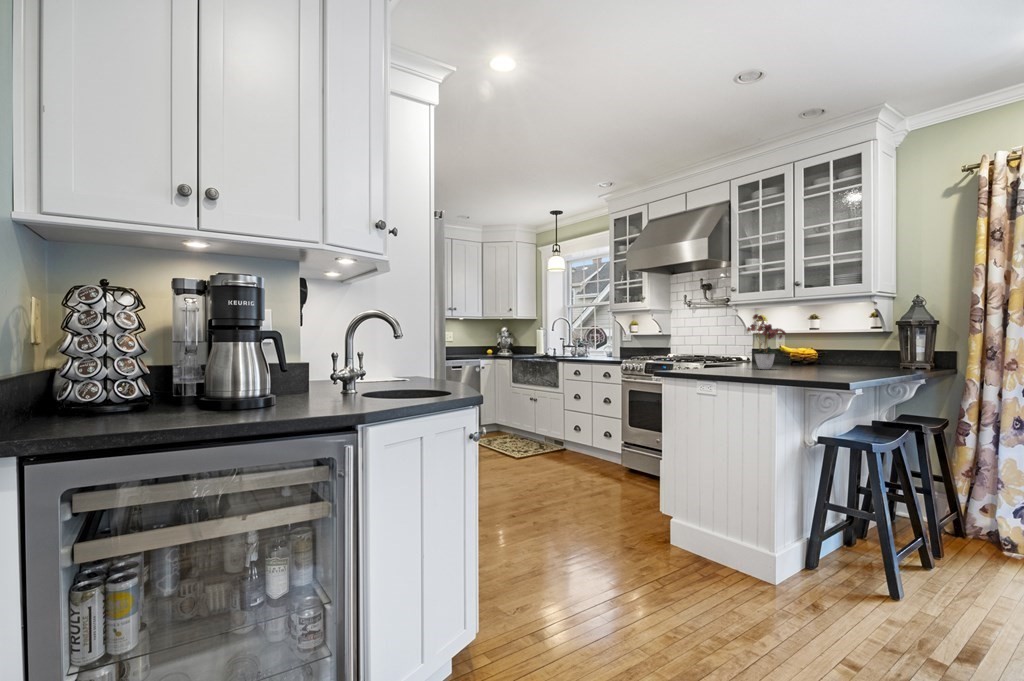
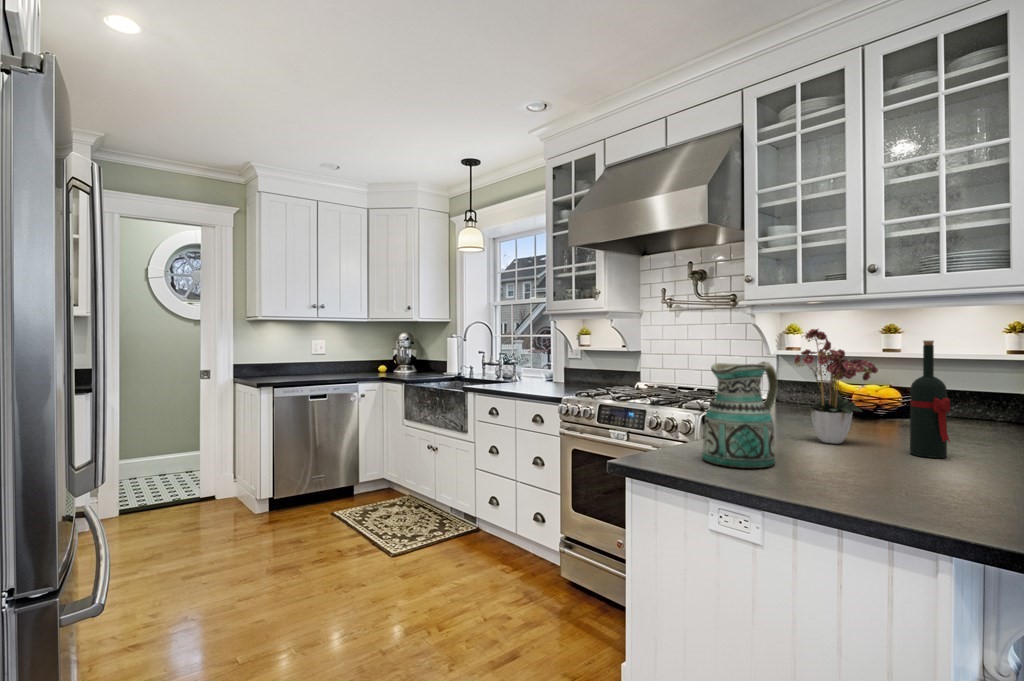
wine bottle: none [798,318,814,372] -> present [910,341,950,458]
ceramic pitcher: none [697,327,734,373] -> present [702,362,778,468]

